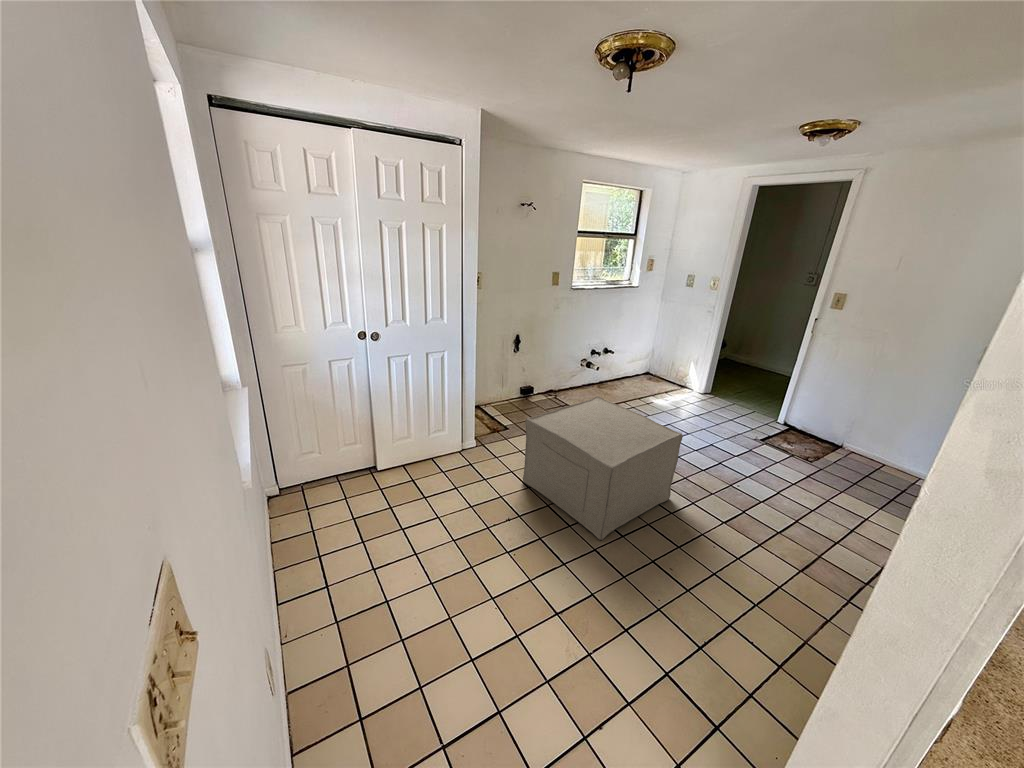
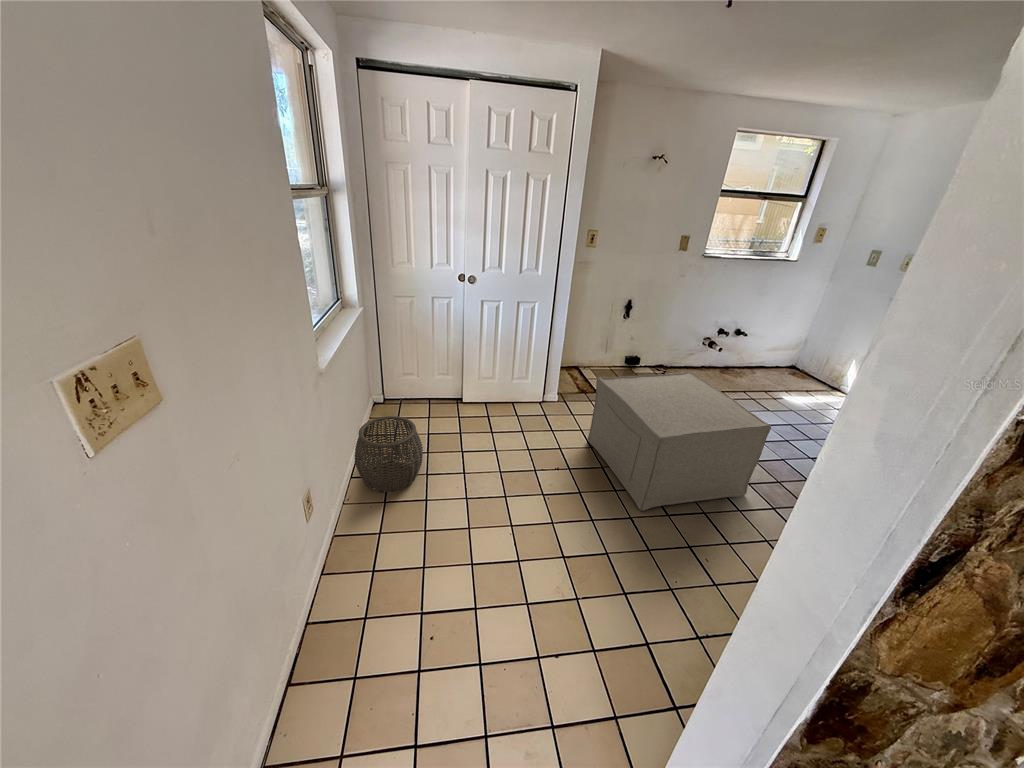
woven basket: none [280,511,369,612] -> present [355,416,423,492]

